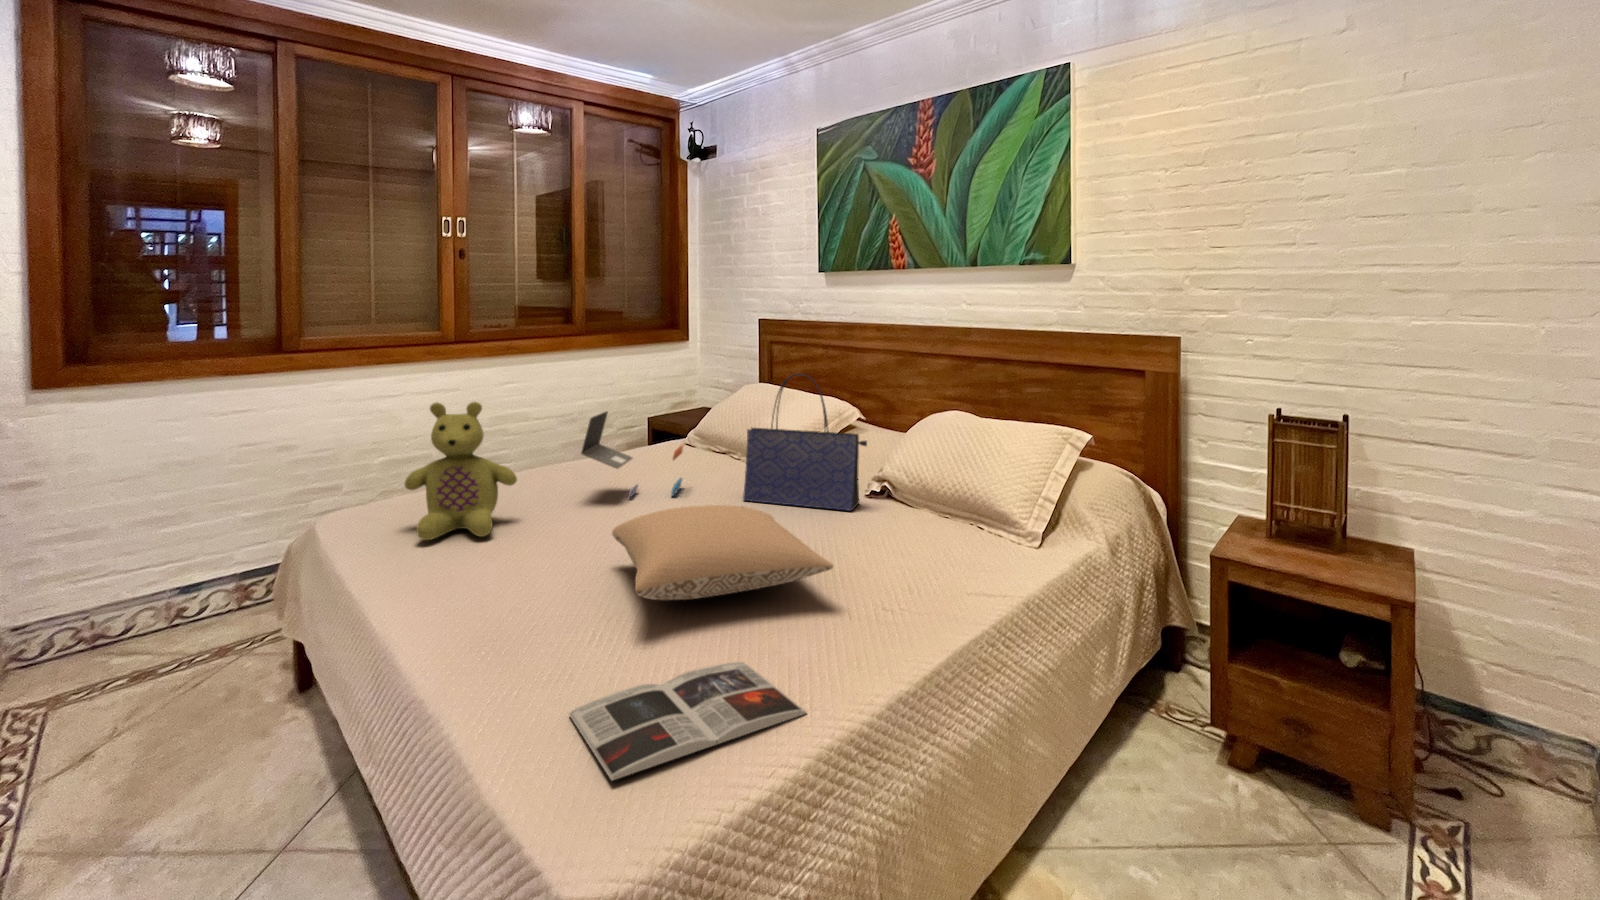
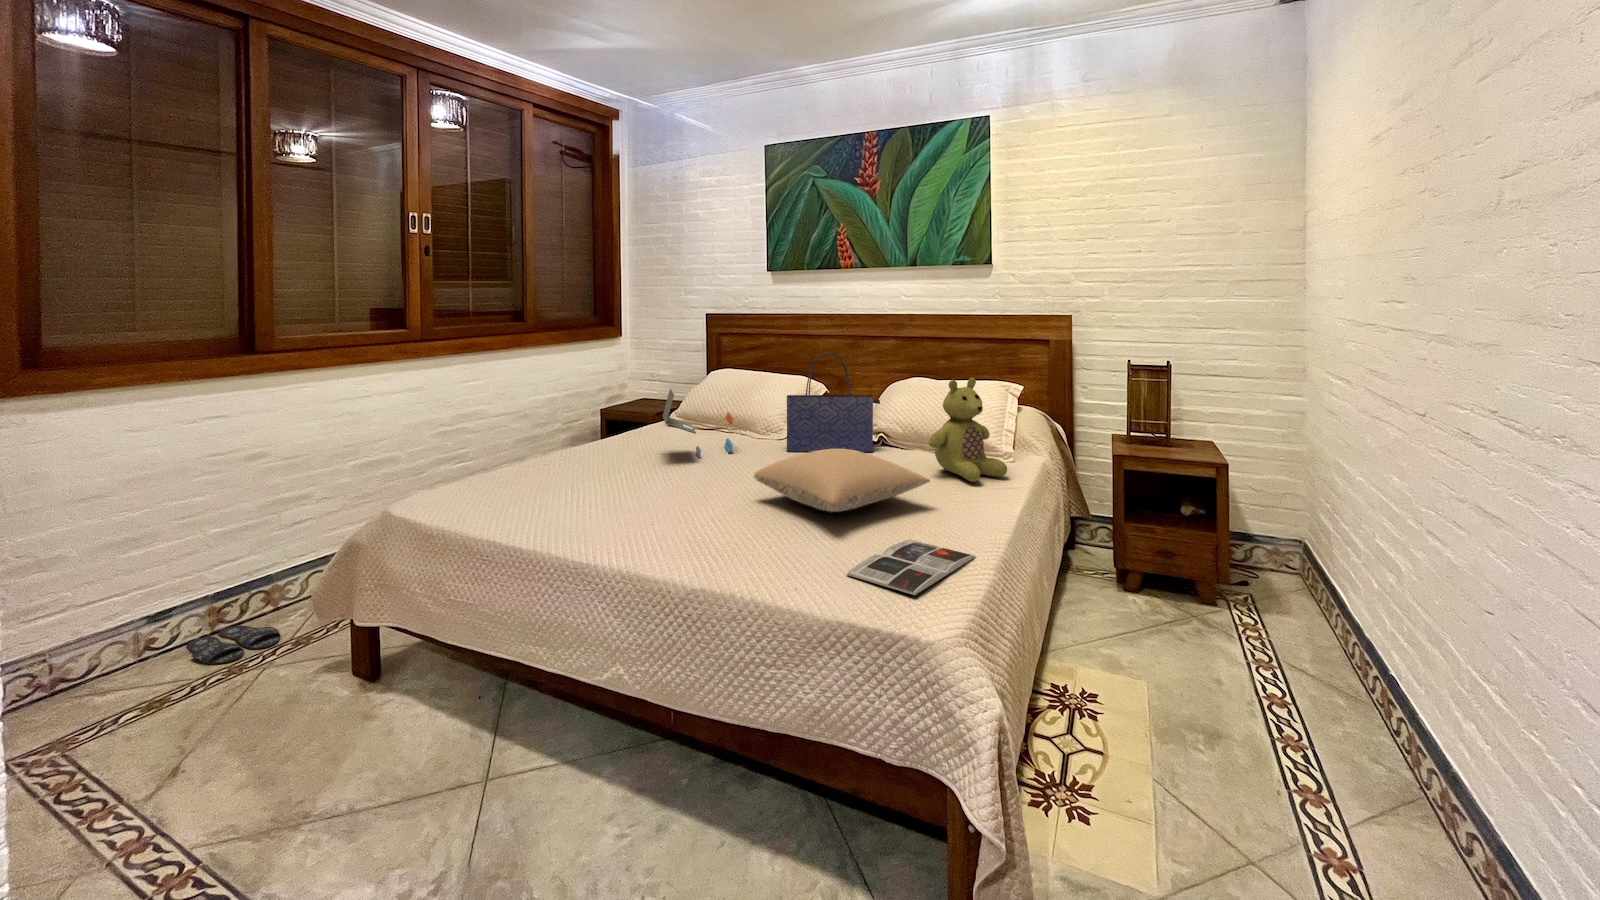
stuffed bear: present [405,402,517,540] -> present [929,378,1007,482]
slippers: none [81,635,181,677] -> present [187,625,281,664]

